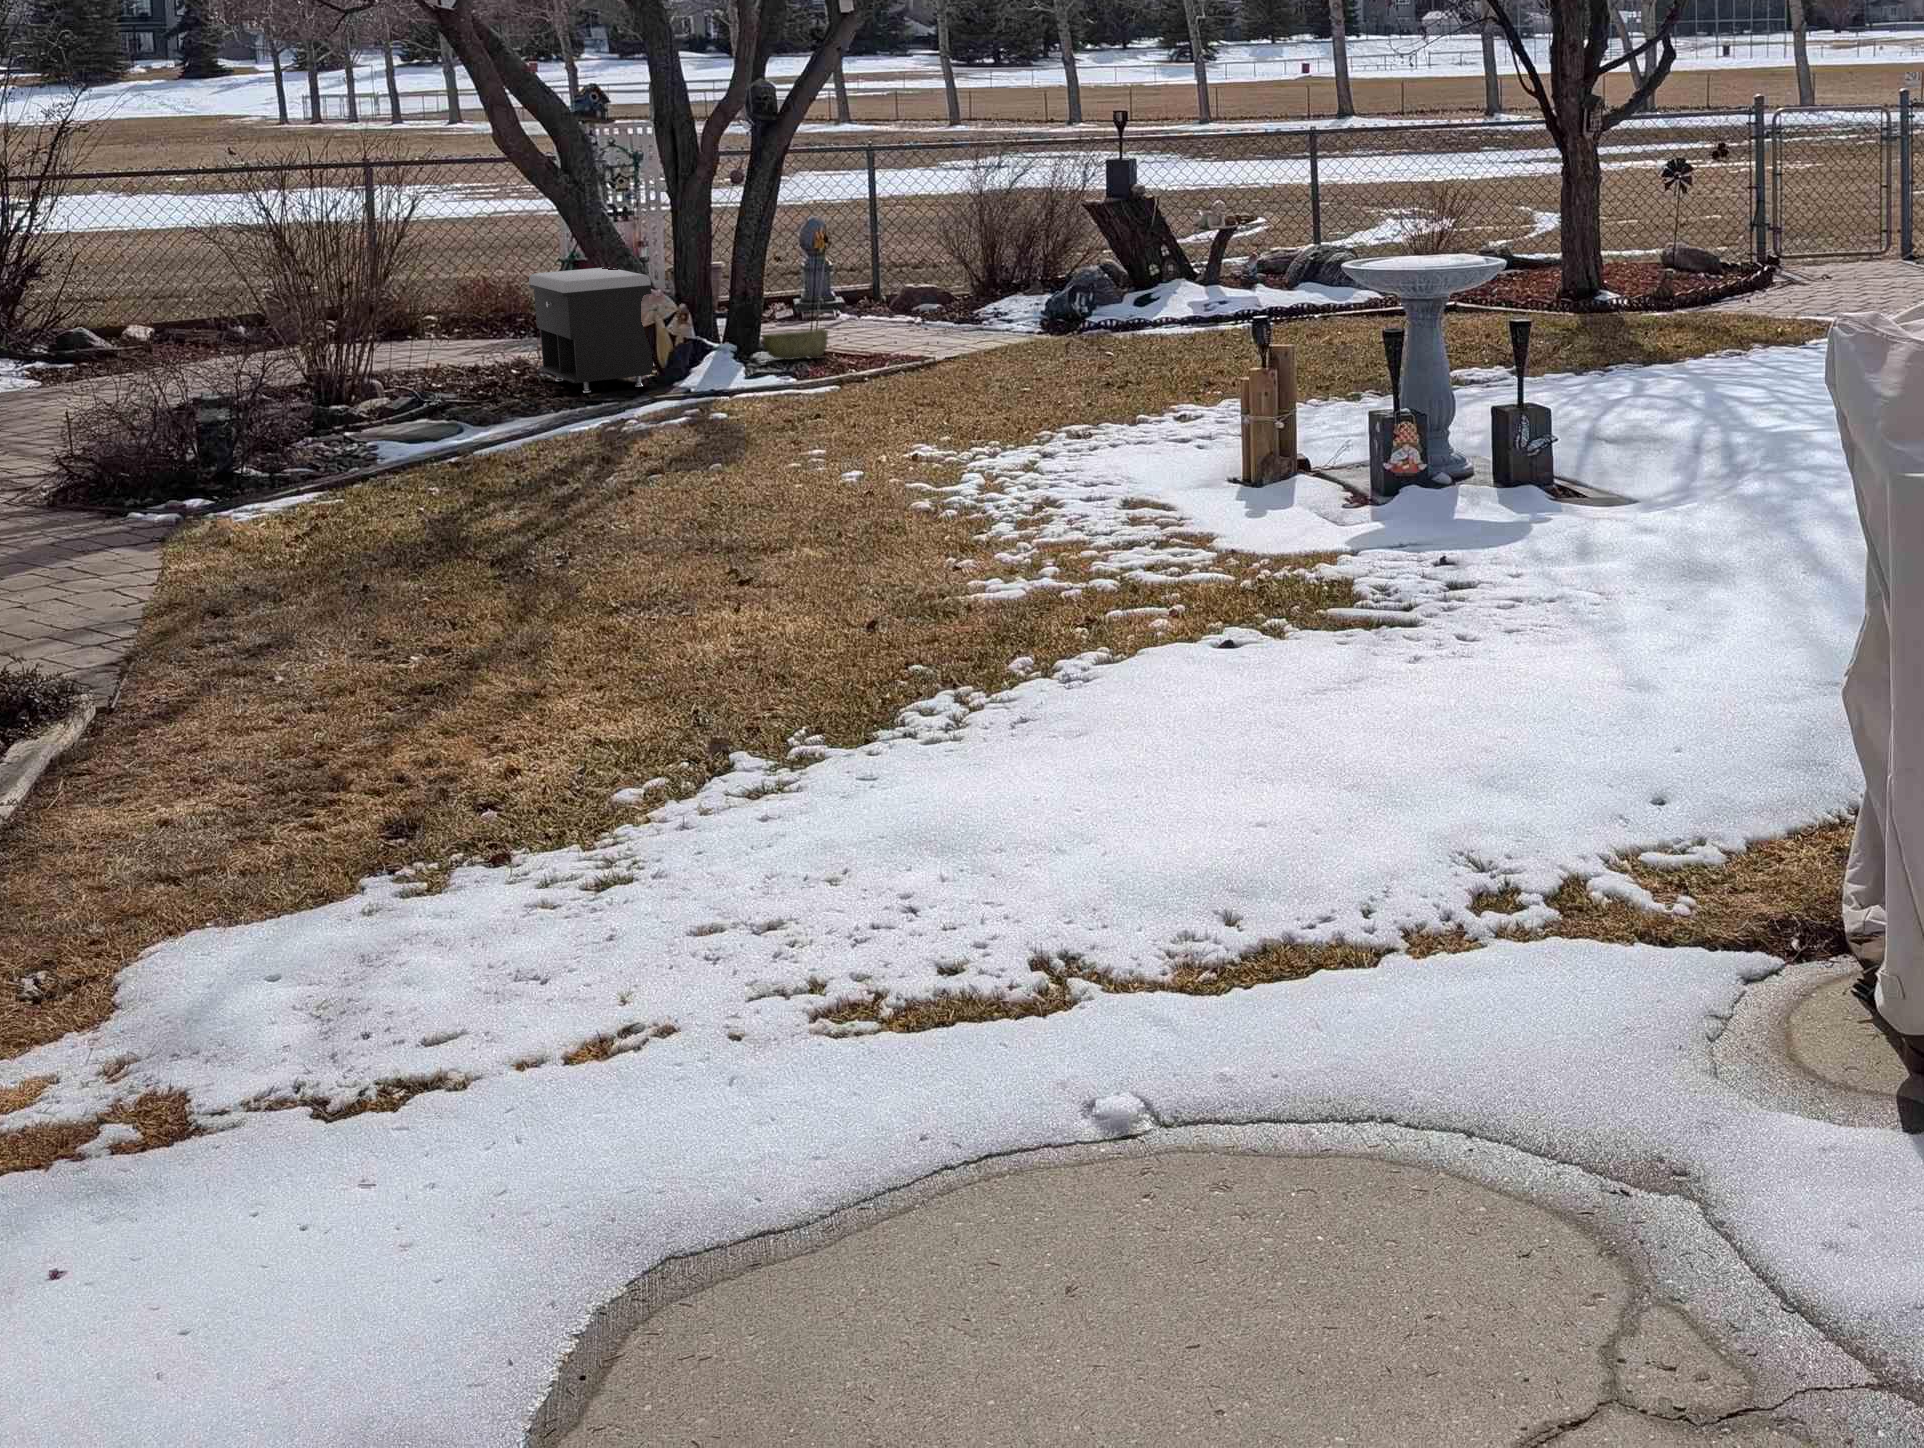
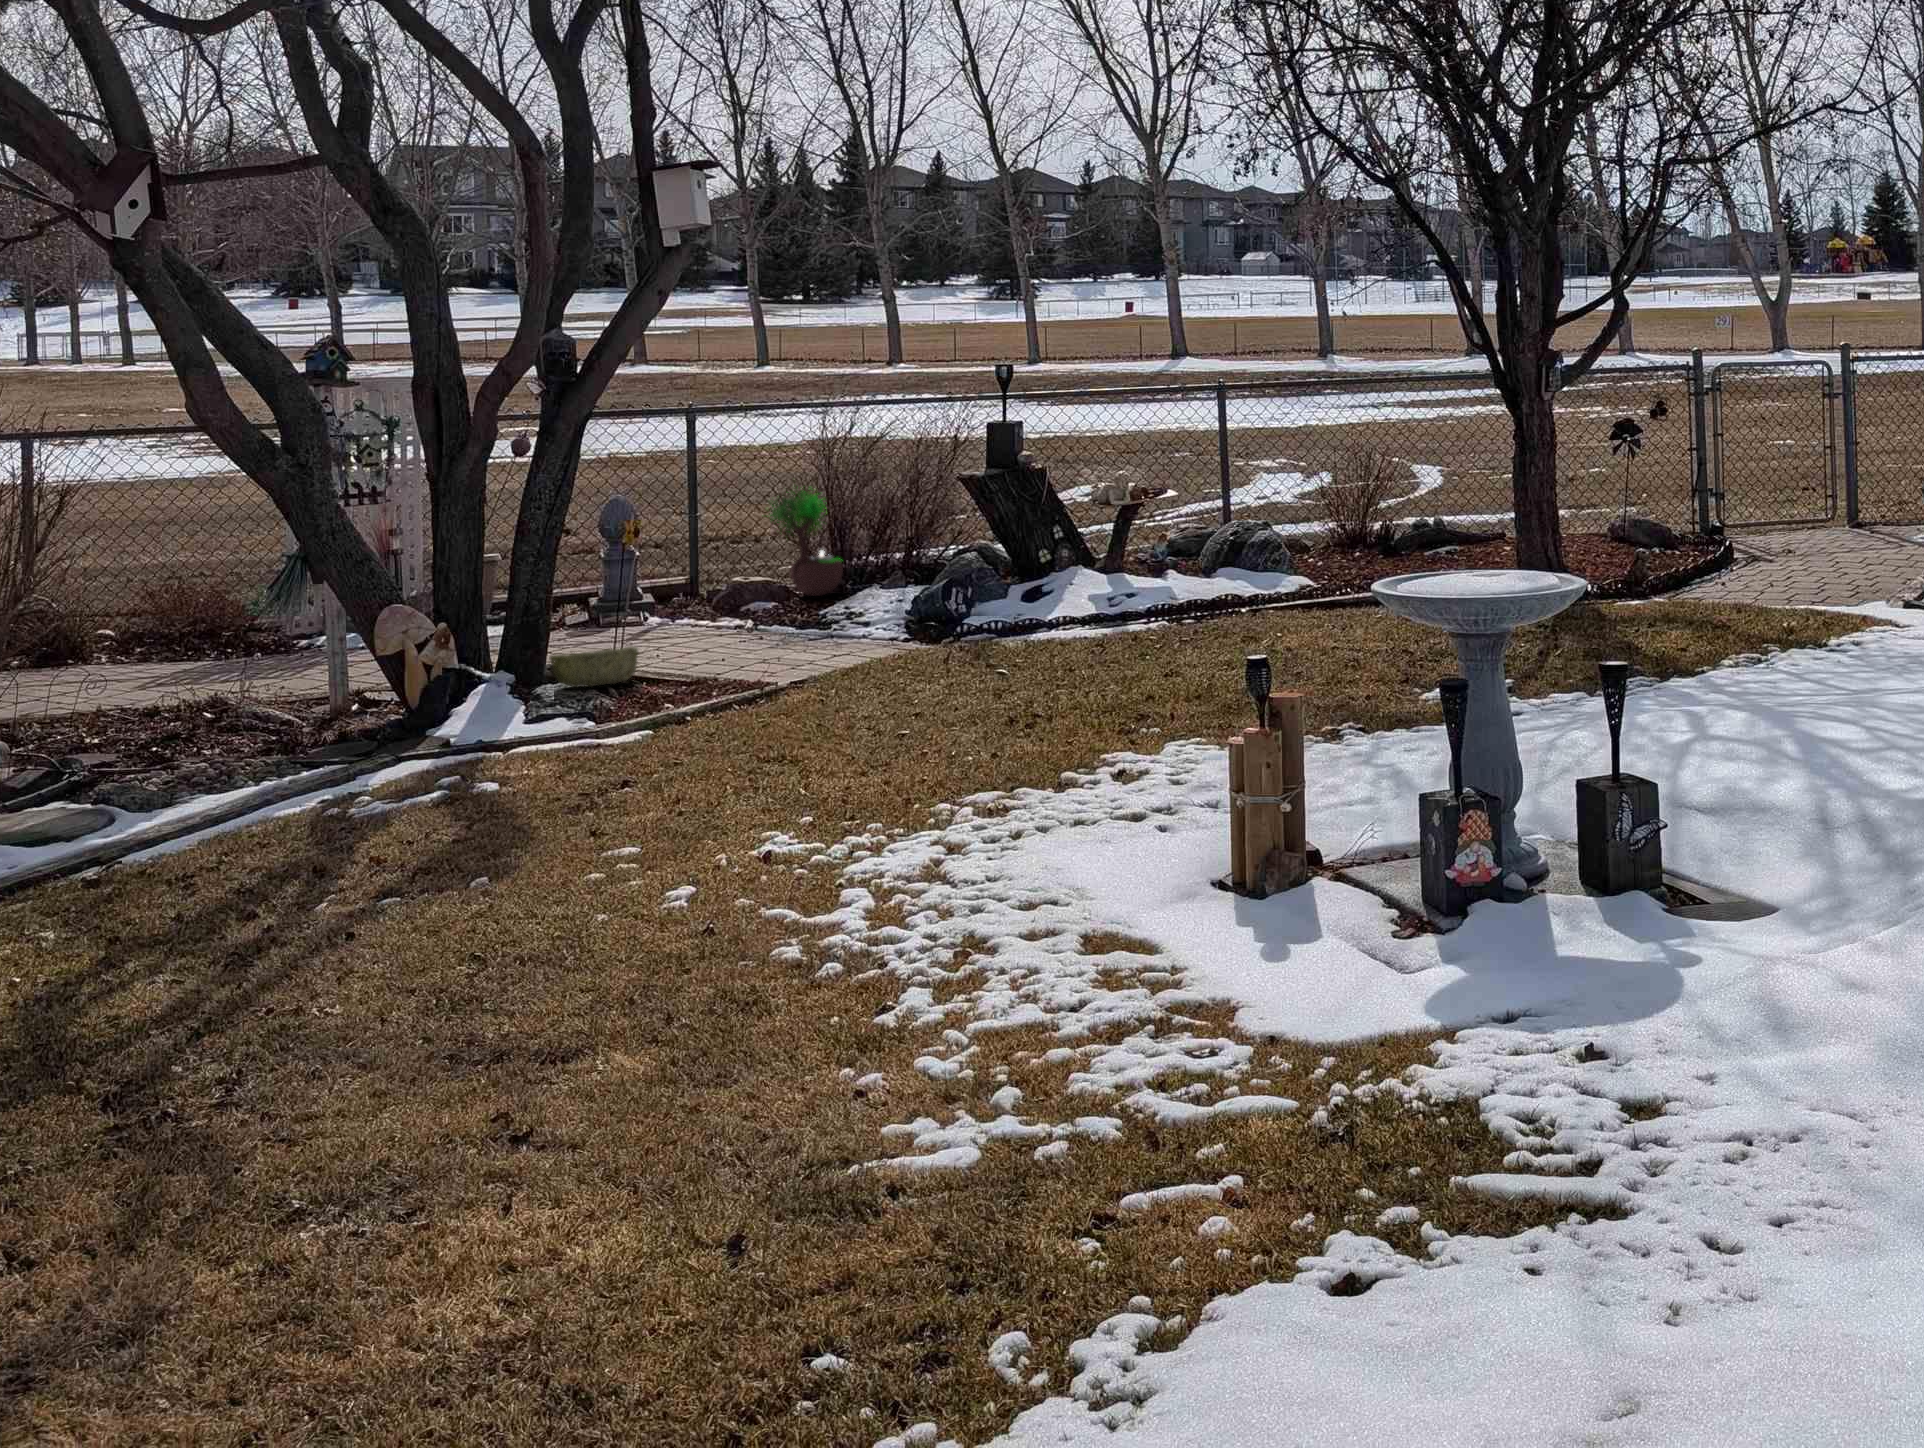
potted tree: none [927,206,994,304] -> present [762,486,843,596]
storage bench: present [529,268,653,393] -> none [227,573,404,748]

